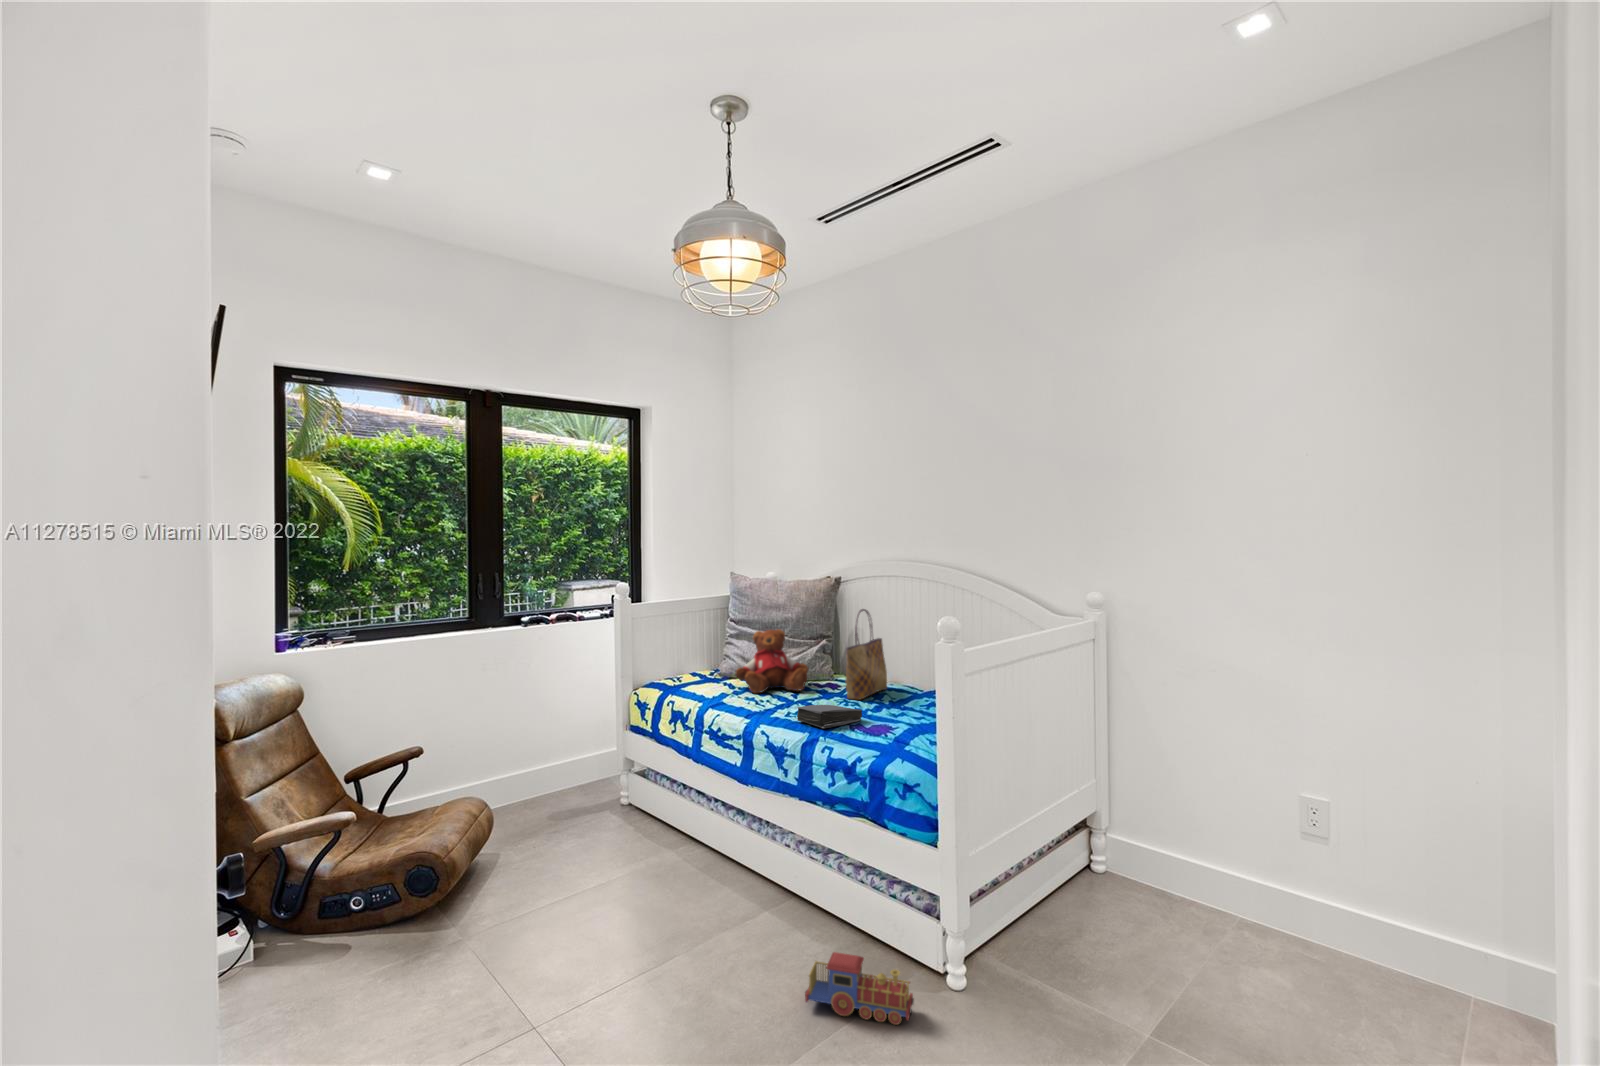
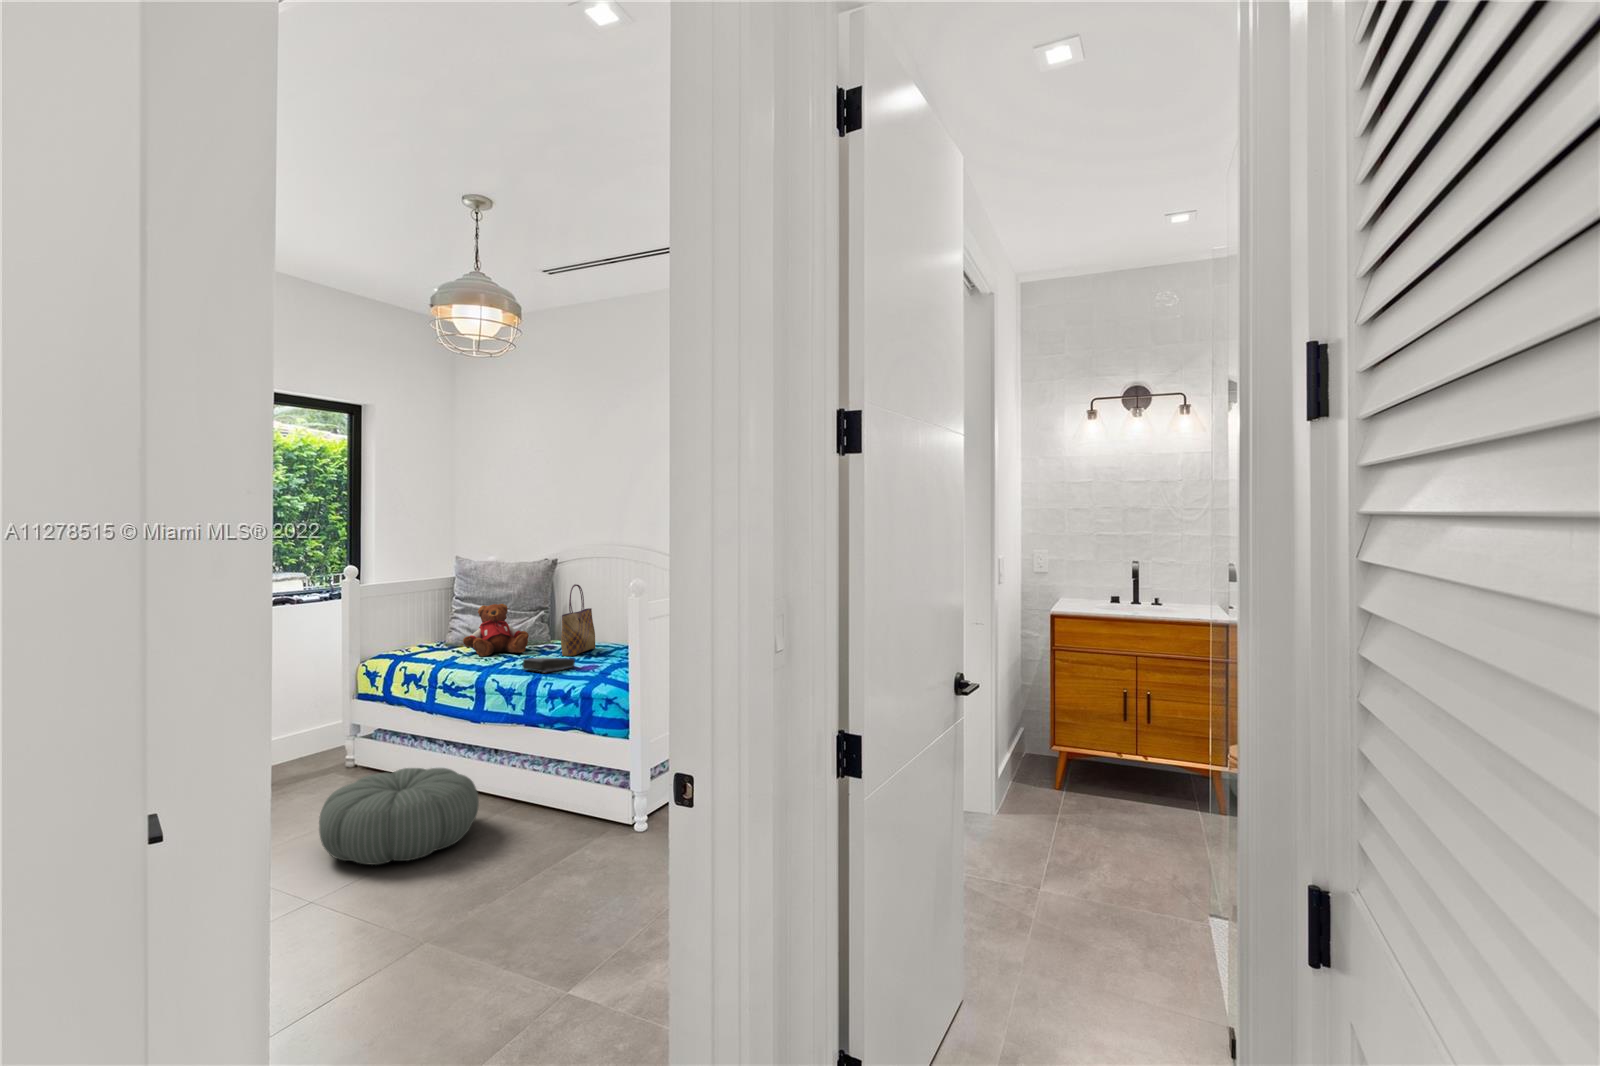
pouf: none [547,844,738,992] -> present [319,768,479,865]
toy train: present [805,952,914,1025] -> none [534,812,610,851]

